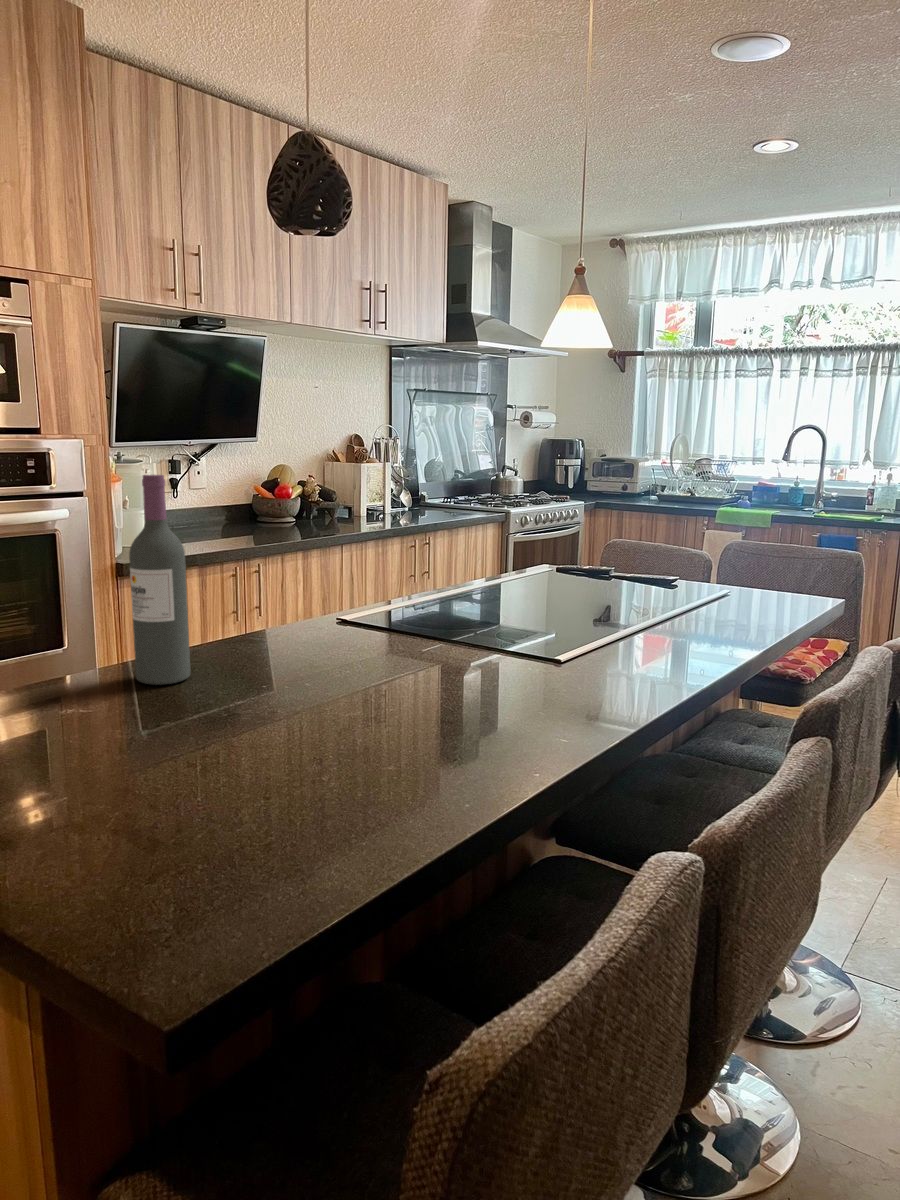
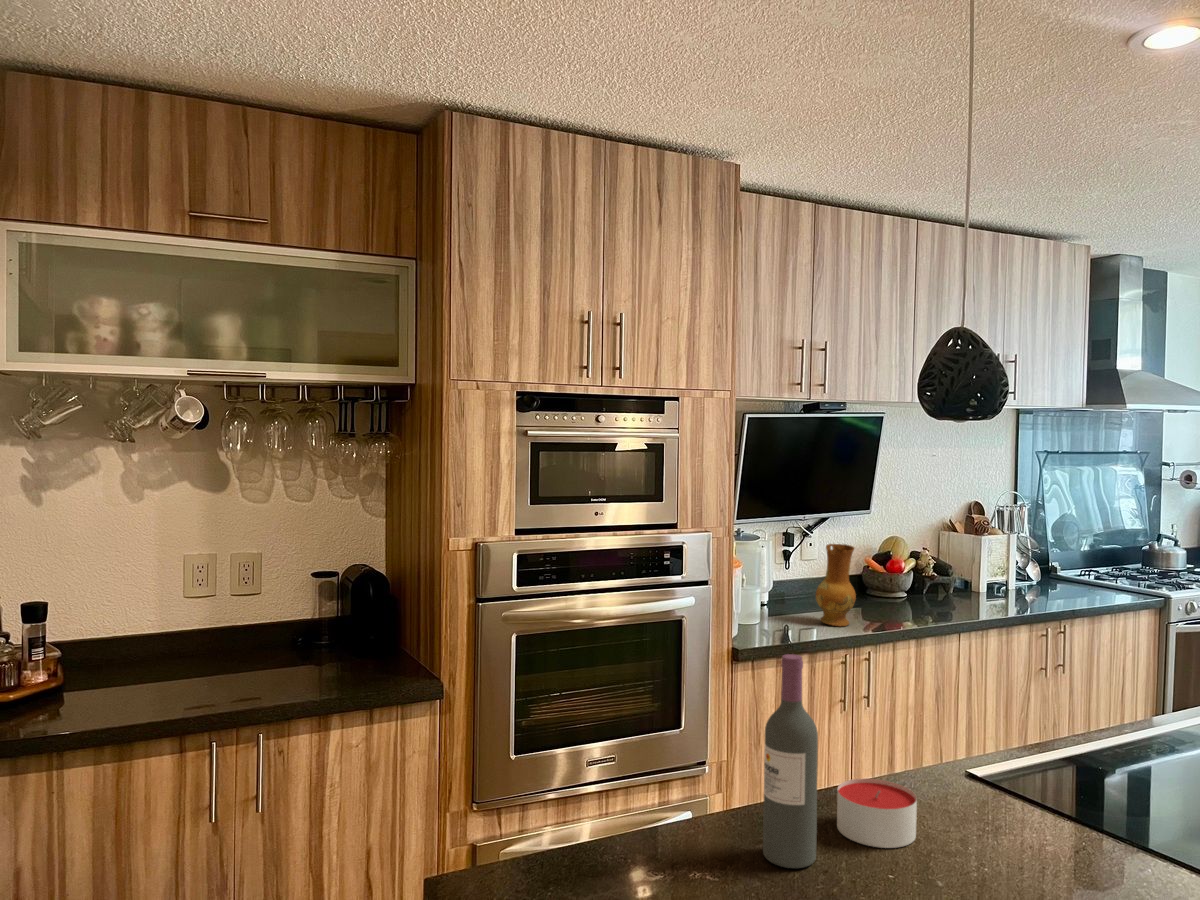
ceramic jug: none [204,462,244,544] -> present [816,544,856,627]
candle: none [212,610,288,662] -> present [837,778,917,848]

